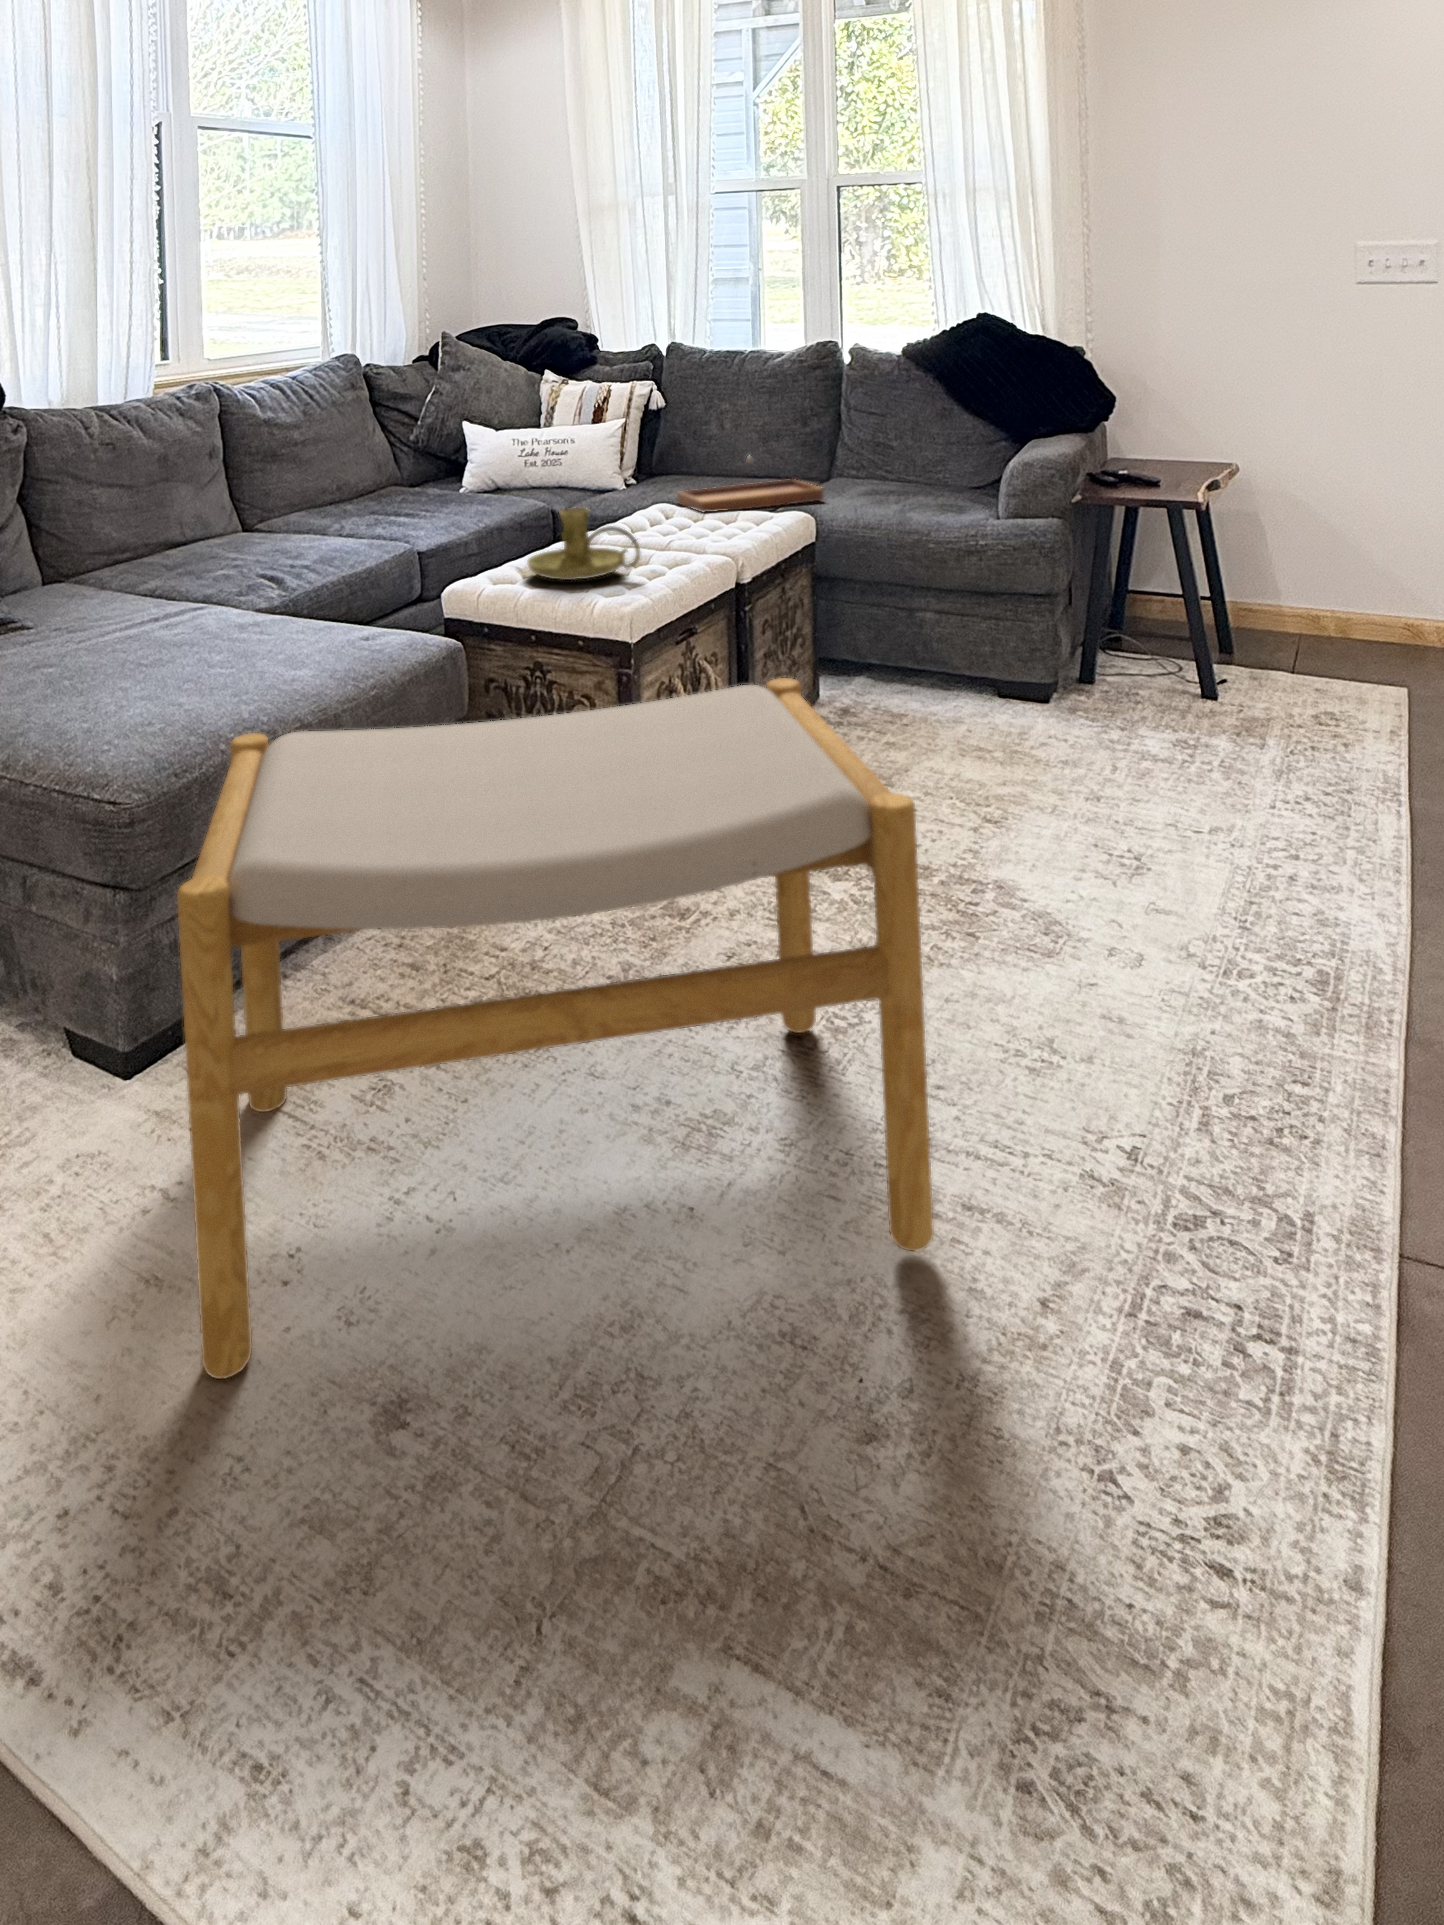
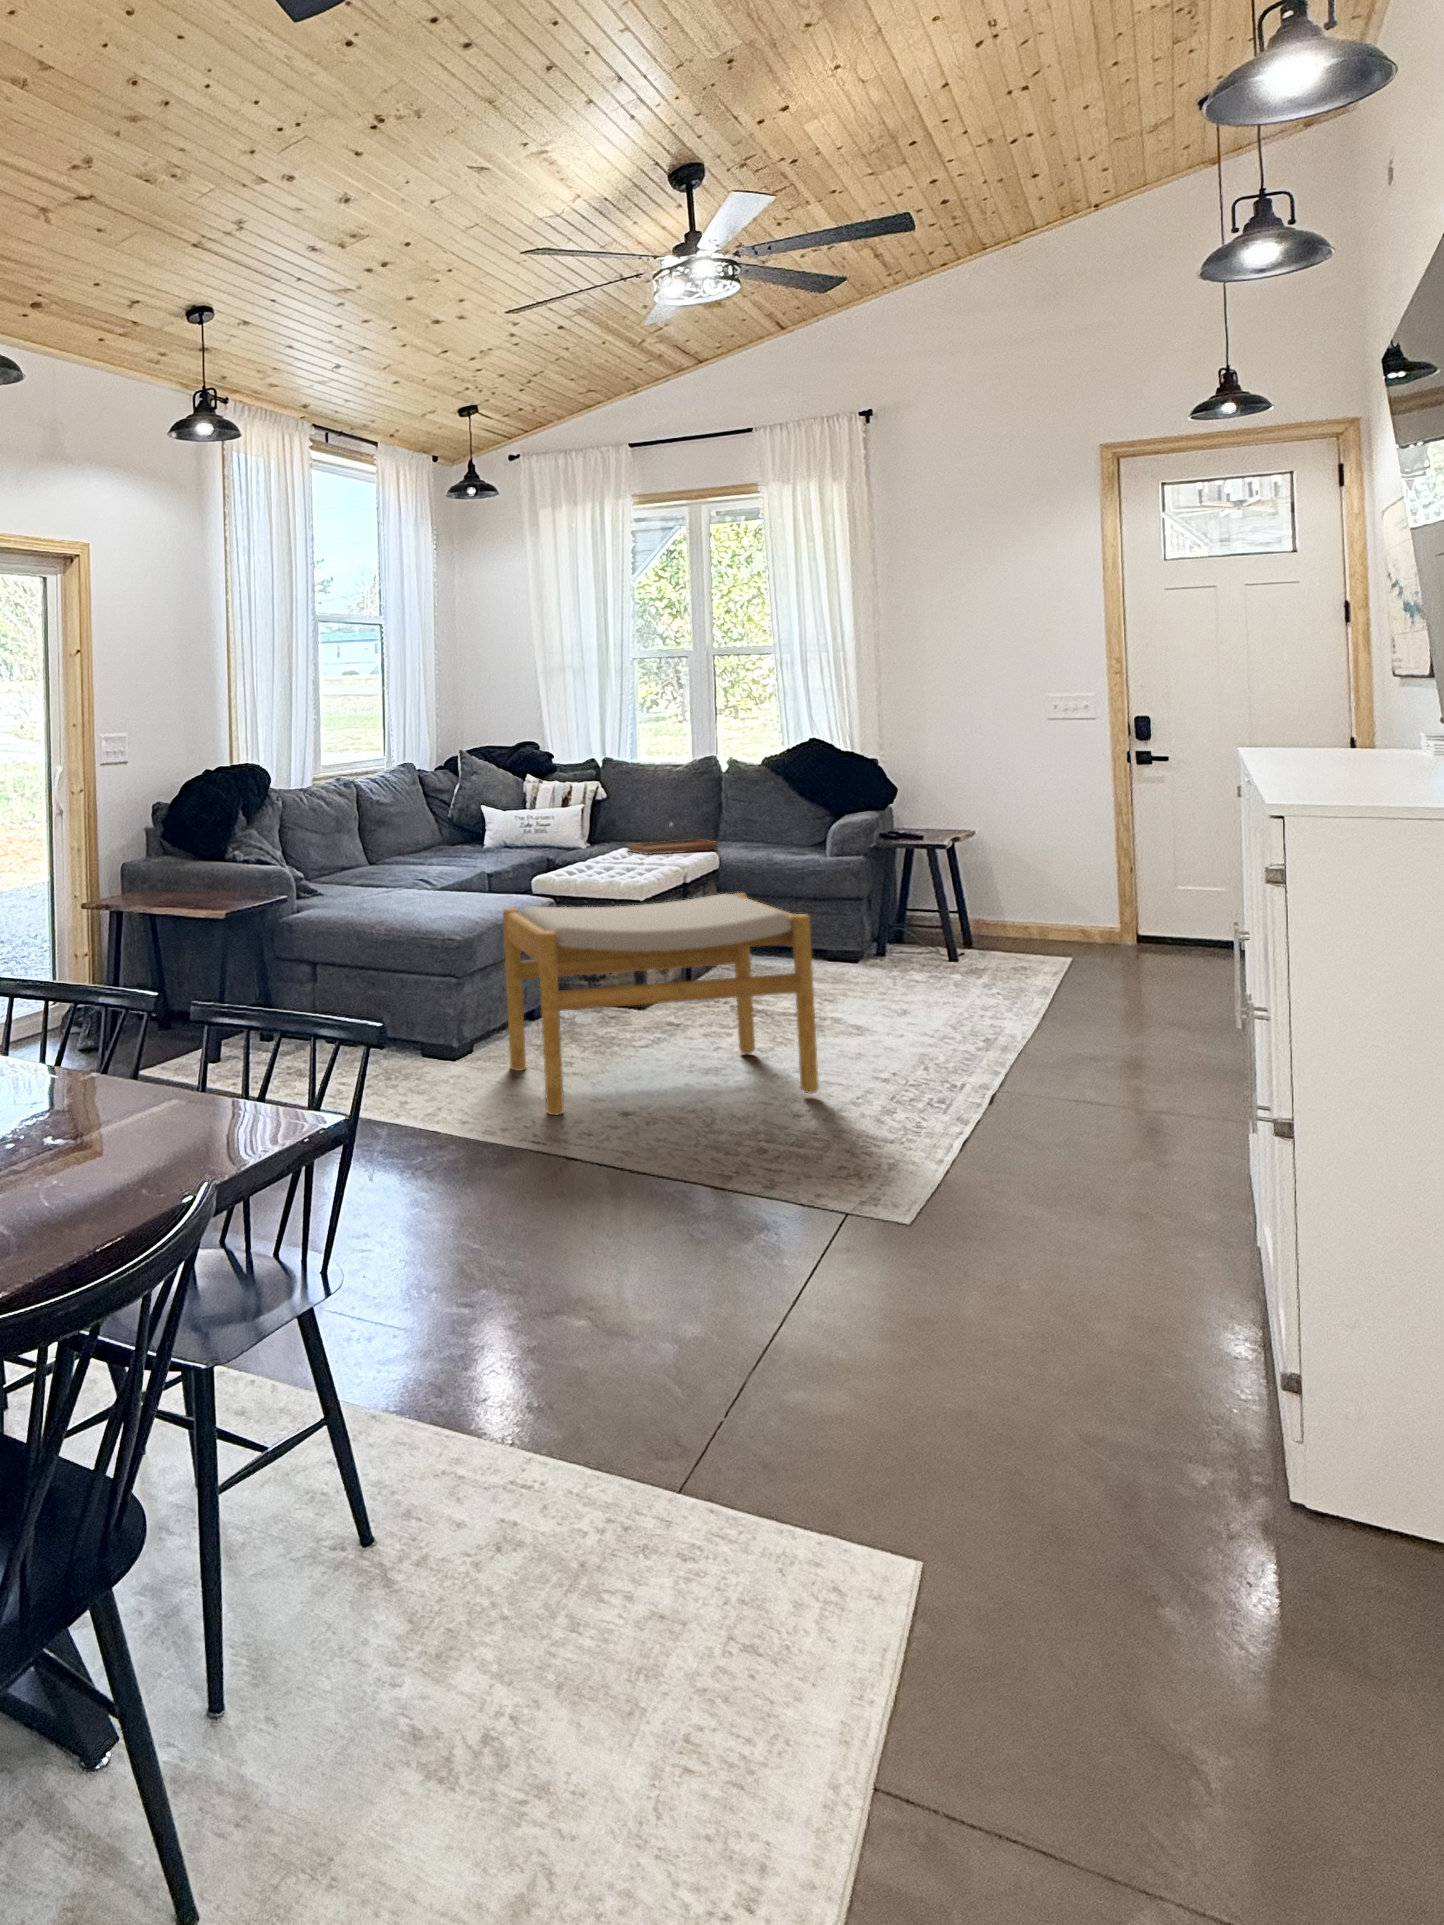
candle holder: present [527,508,640,580] -> none [575,837,639,873]

